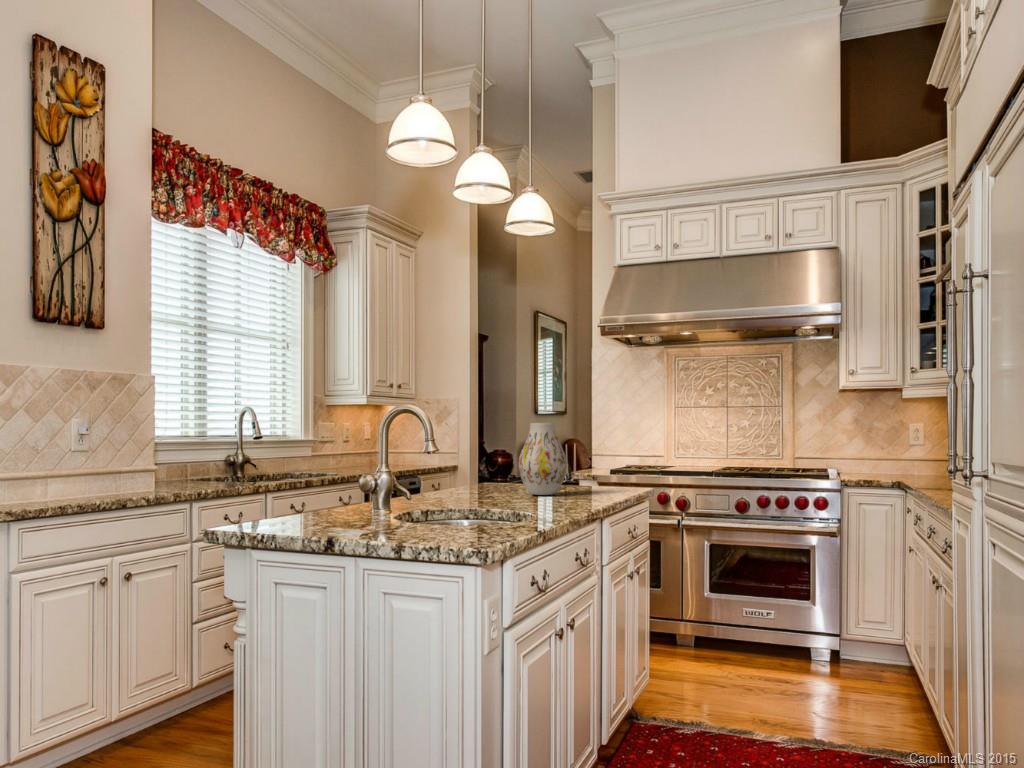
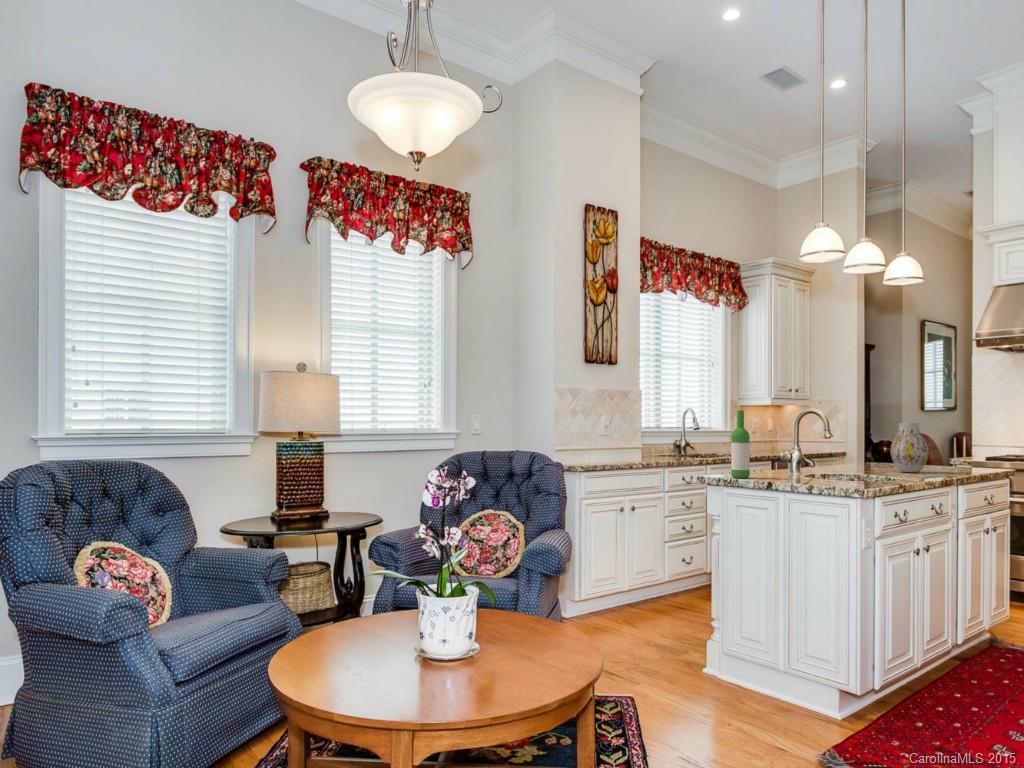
wine bottle: none [261,402,296,532] -> present [731,410,750,478]

